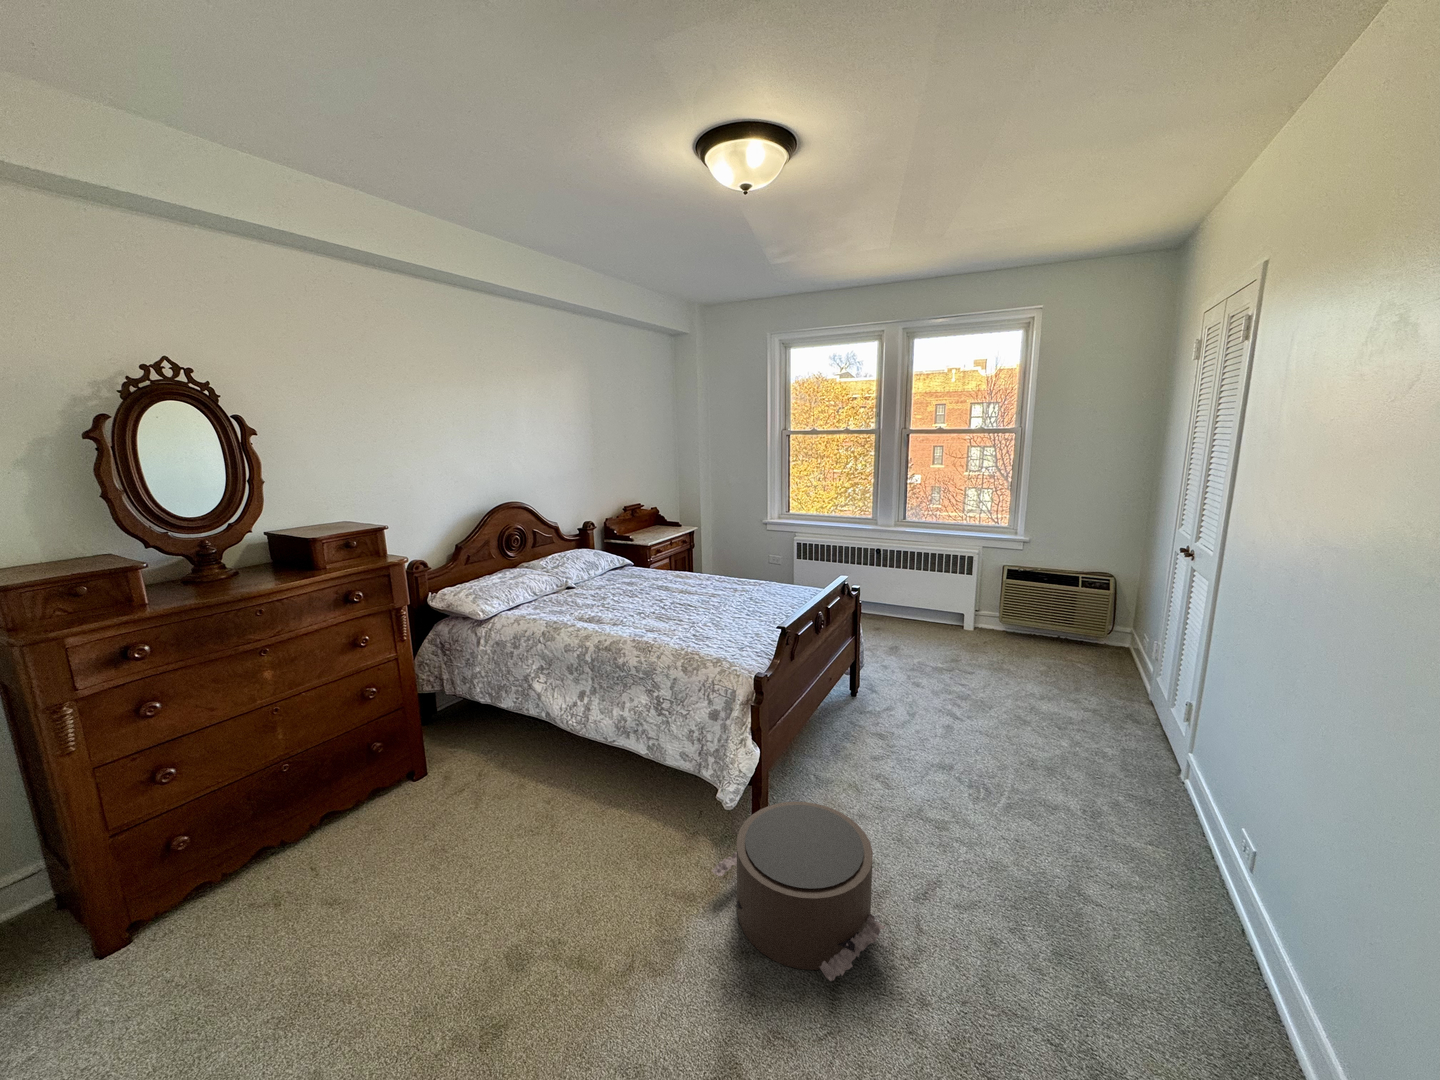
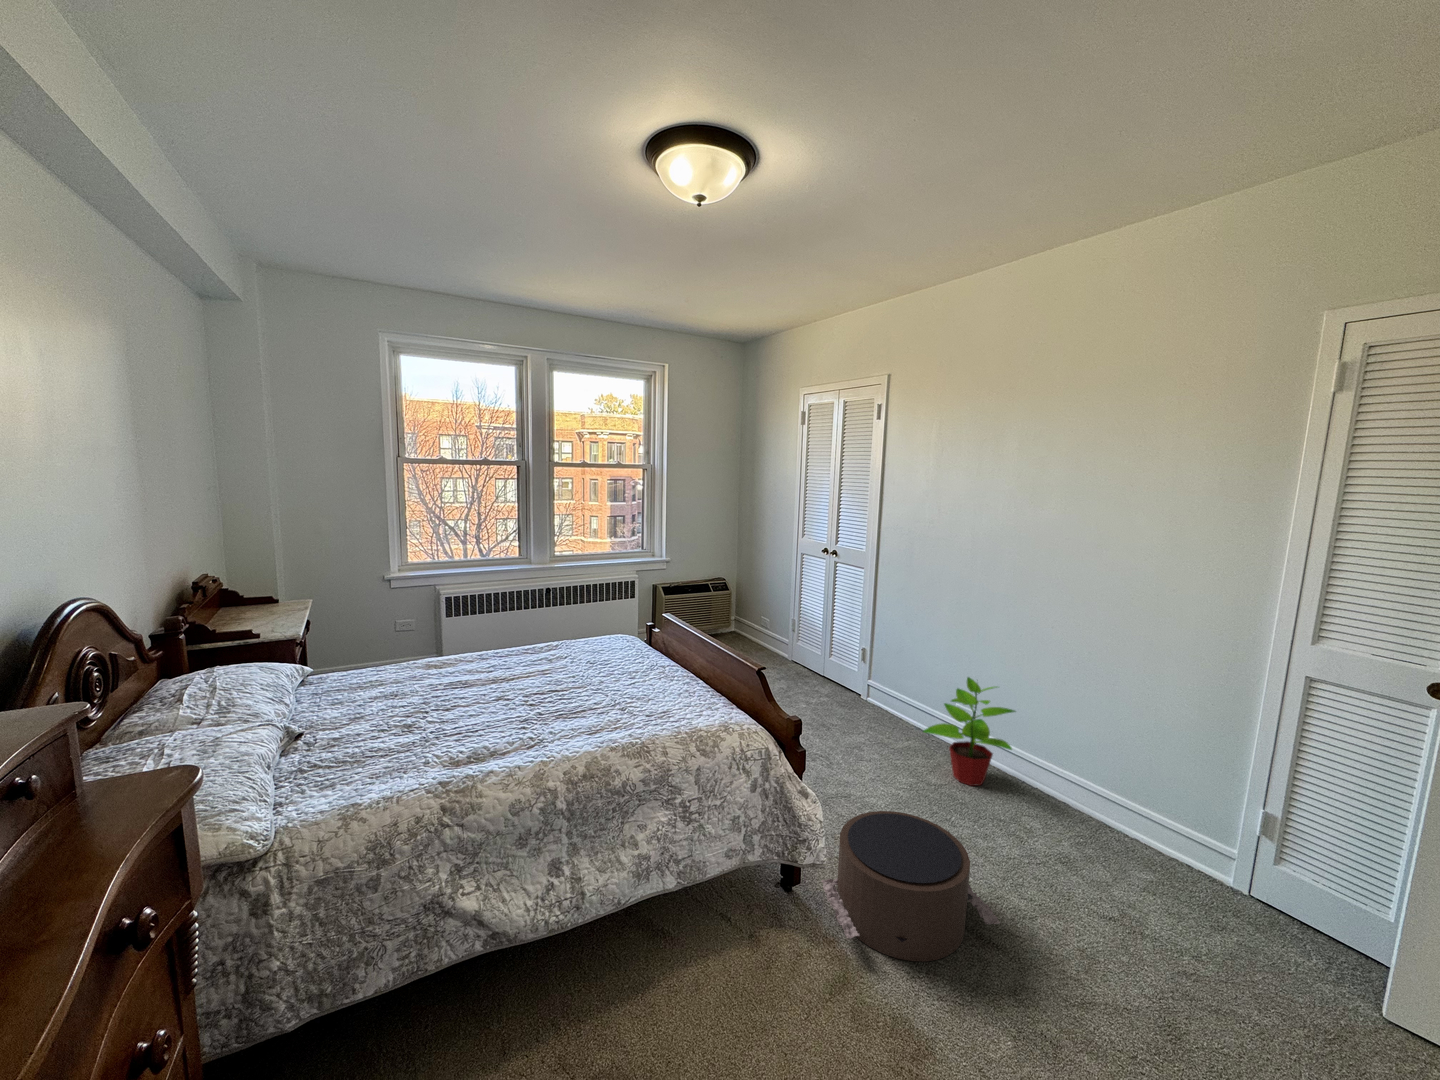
potted plant: none [1078,769,1241,940] -> present [923,677,1015,786]

